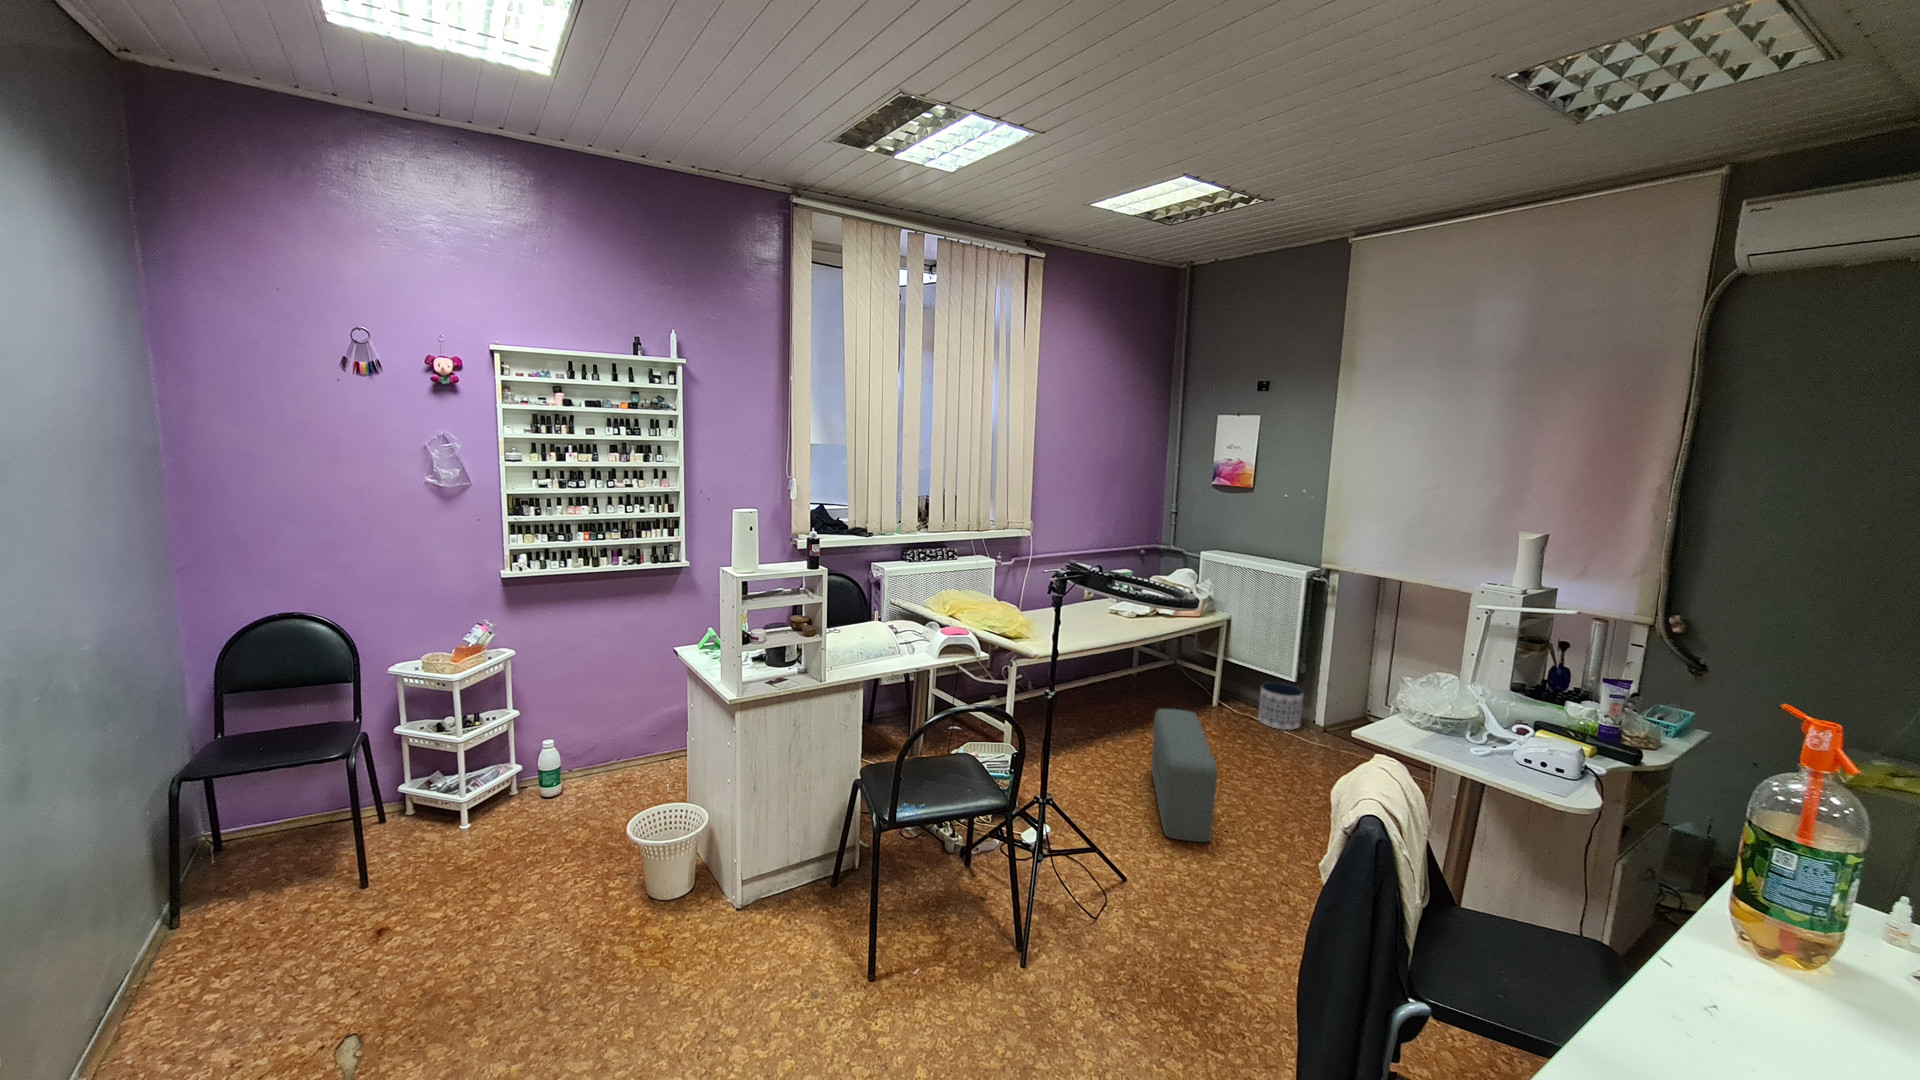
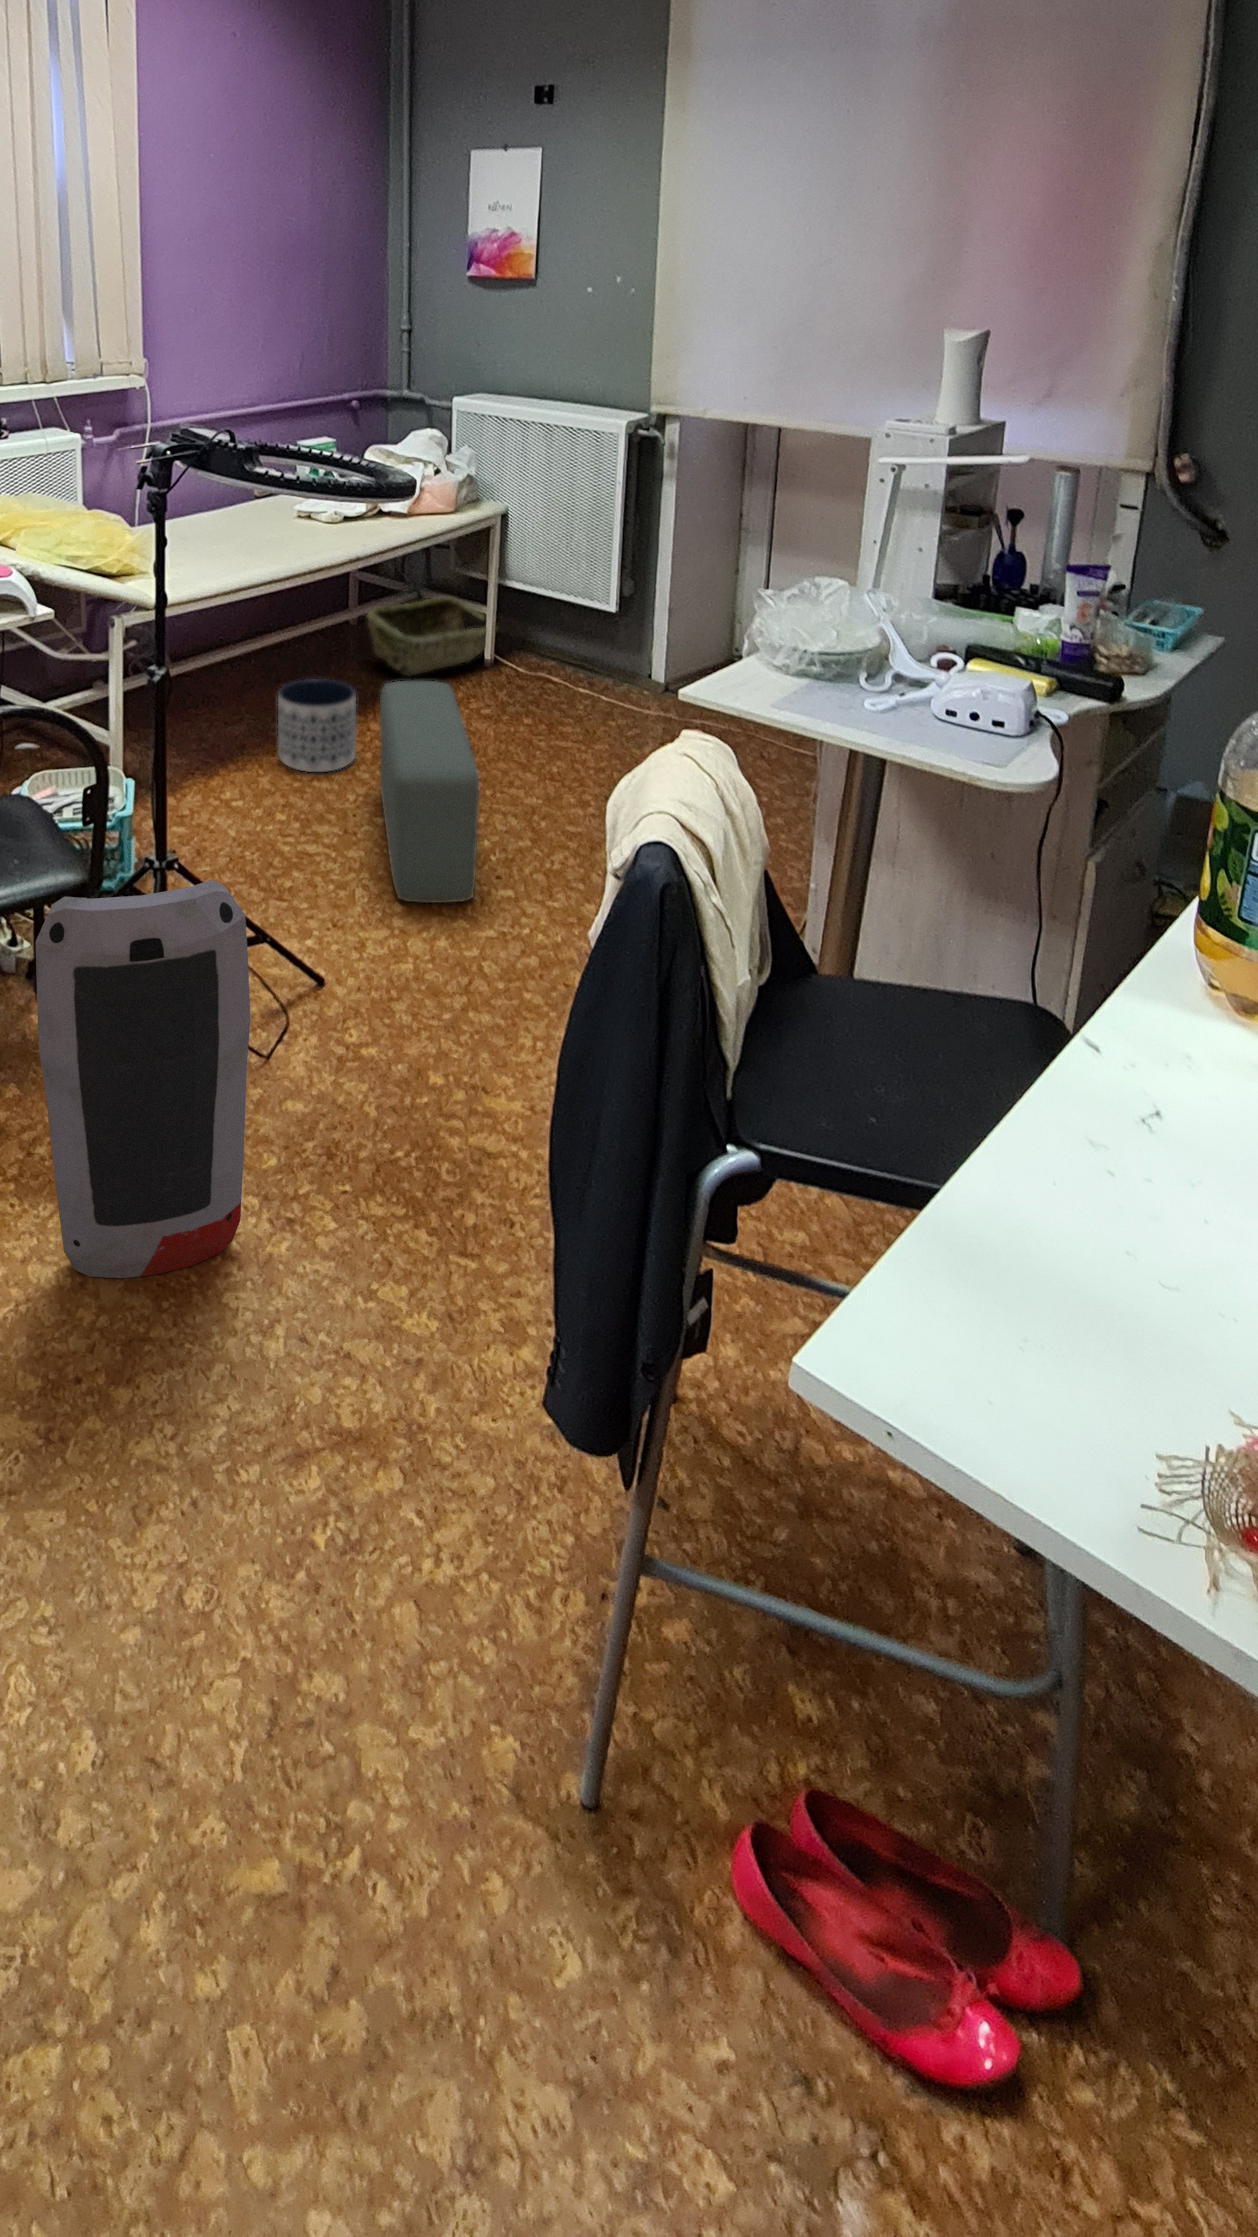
woven basket: none [1140,662,1217,706] -> present [367,597,498,676]
planter: present [1258,682,1303,730] -> present [278,679,356,772]
air purifier: none [986,811,1103,1035] -> present [36,880,250,1278]

